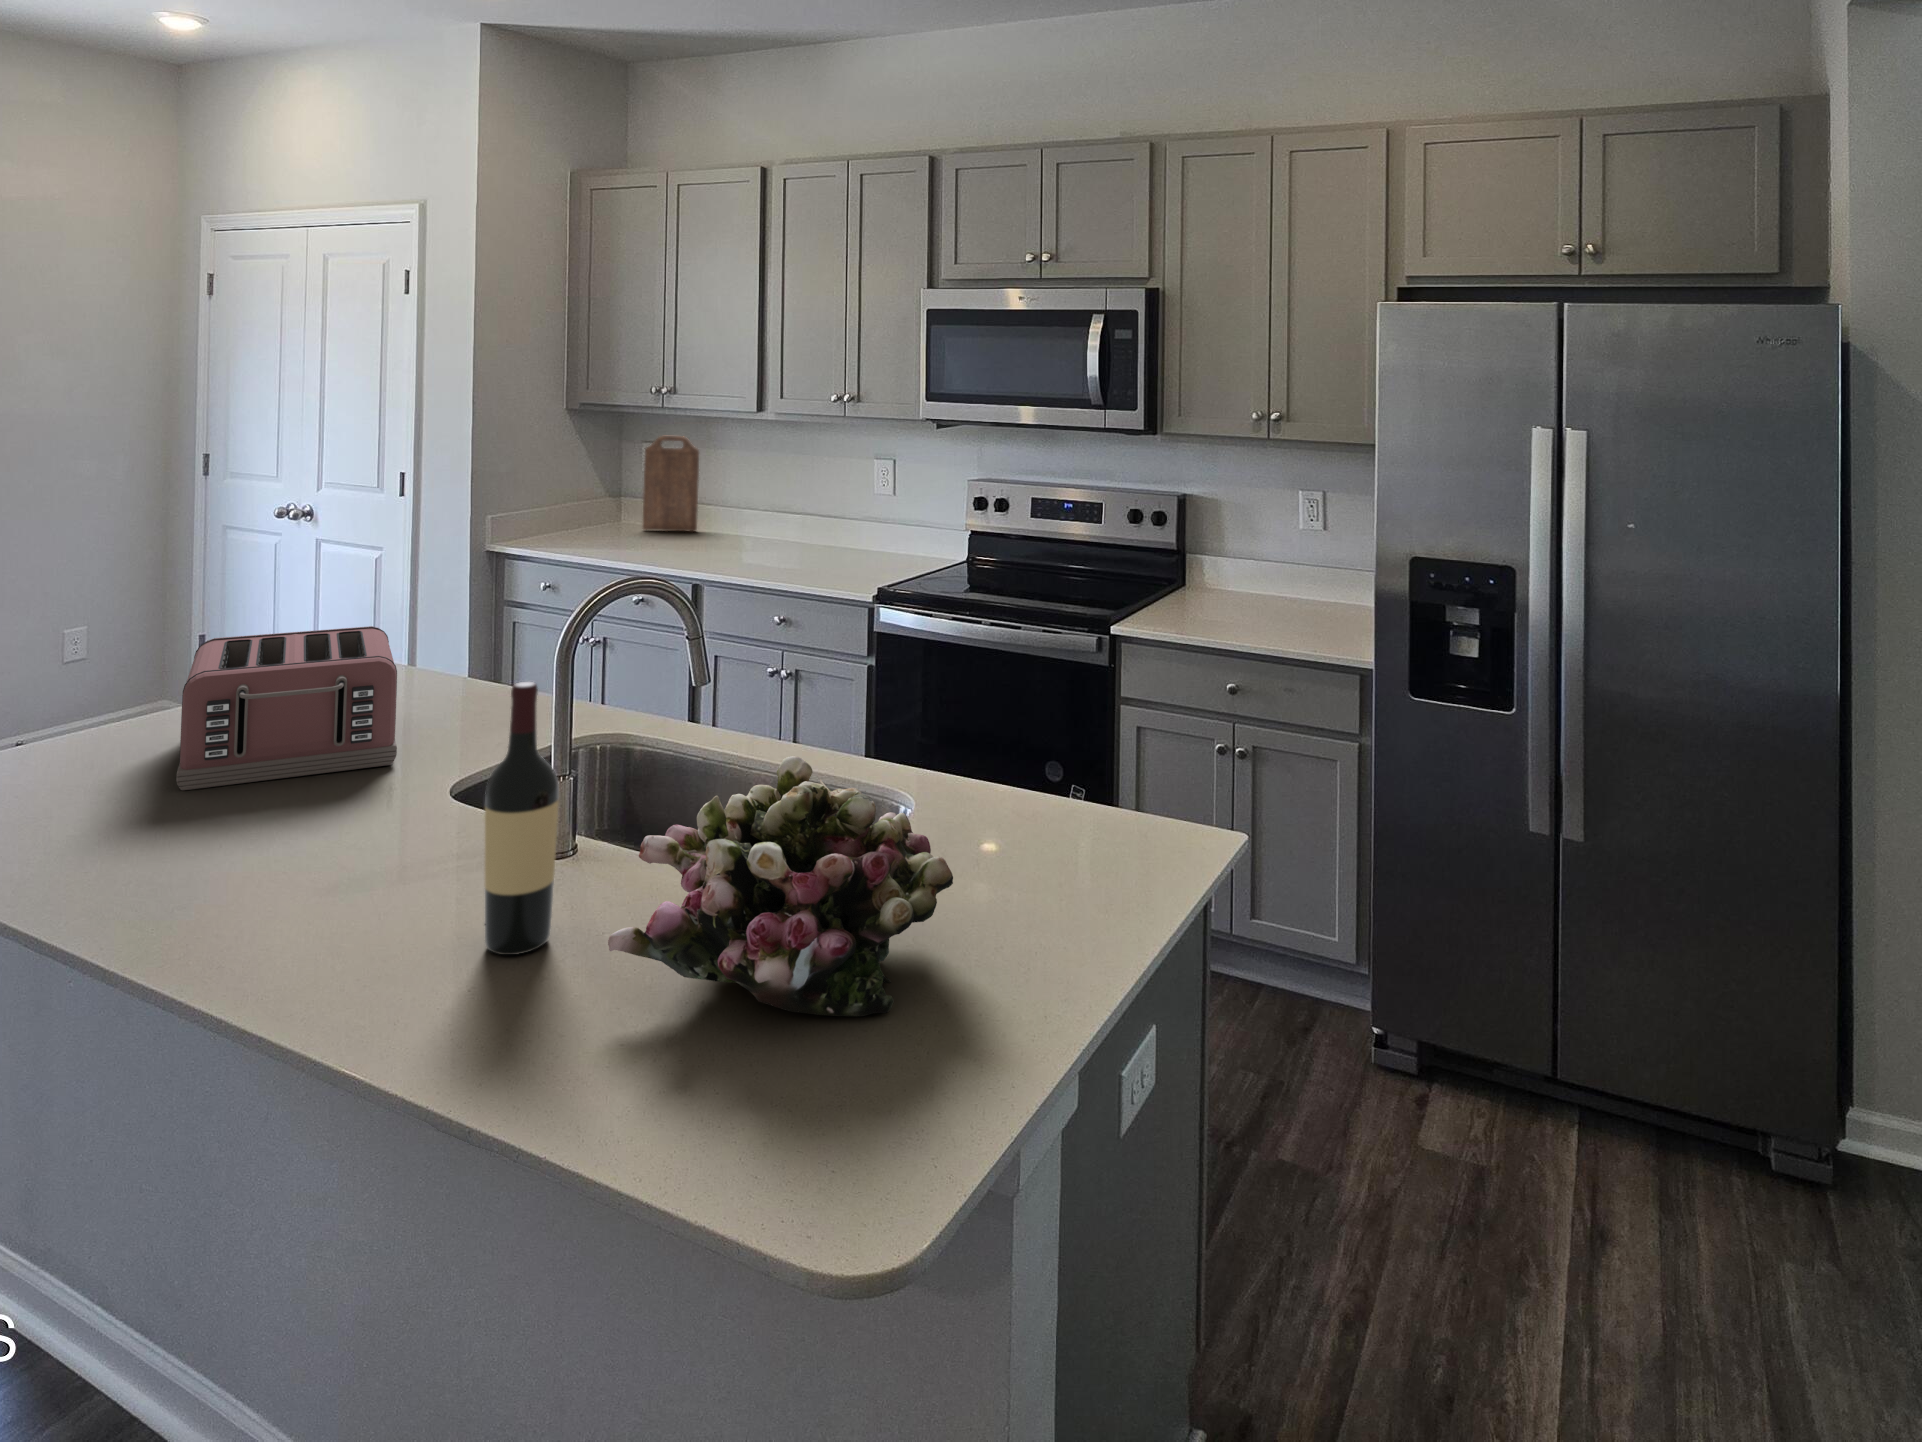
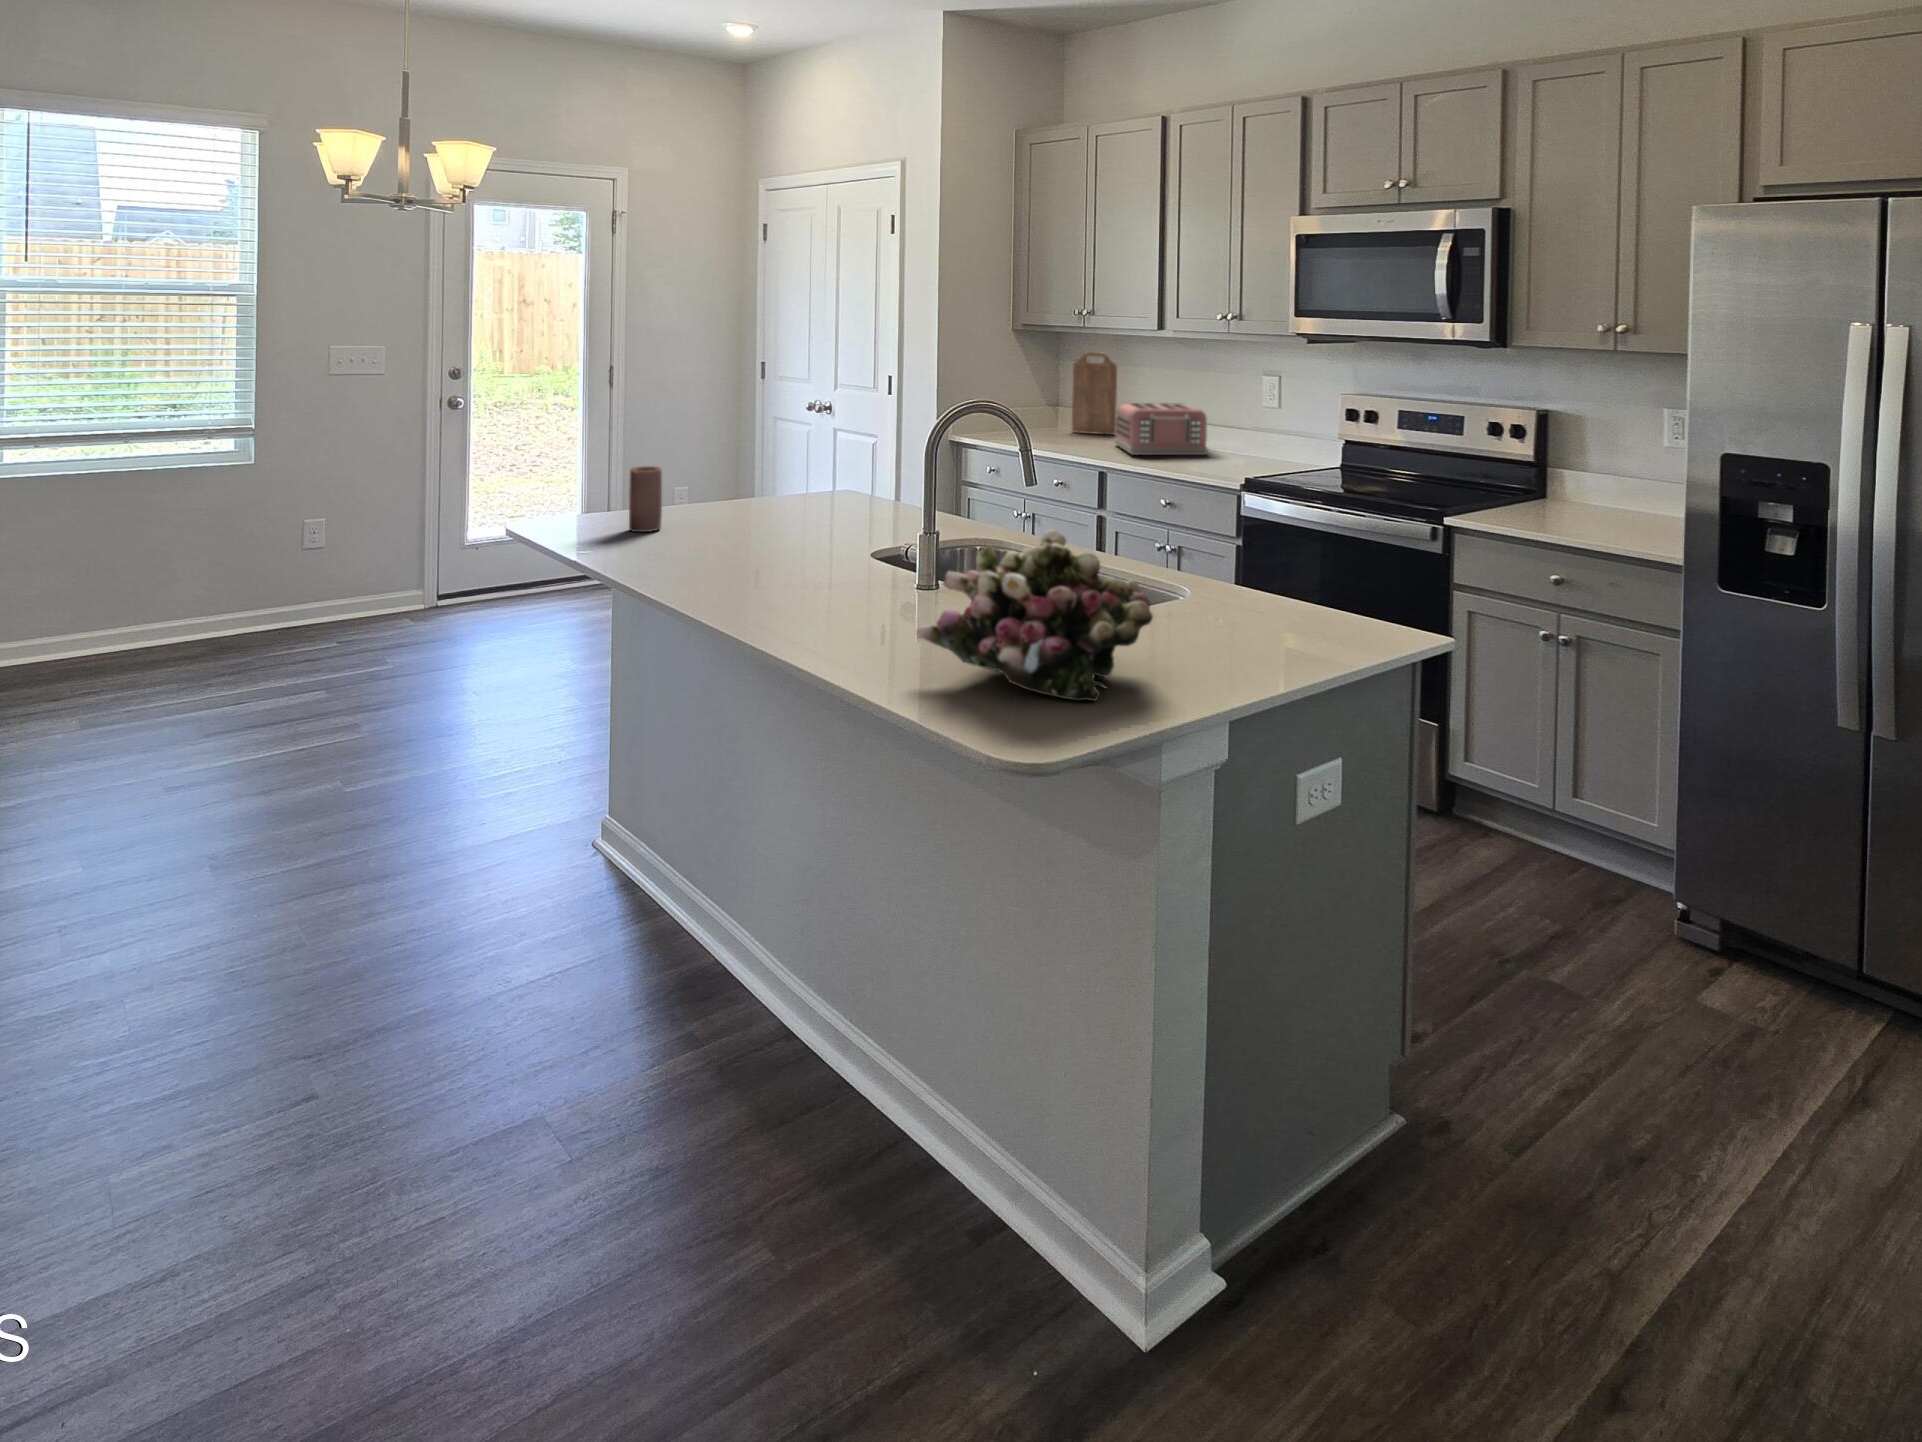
toaster: present [176,626,397,790] -> present [1115,403,1208,455]
candle: none [45,658,105,762] -> present [629,466,662,532]
wine bottle: present [485,682,559,955] -> none [852,465,900,646]

